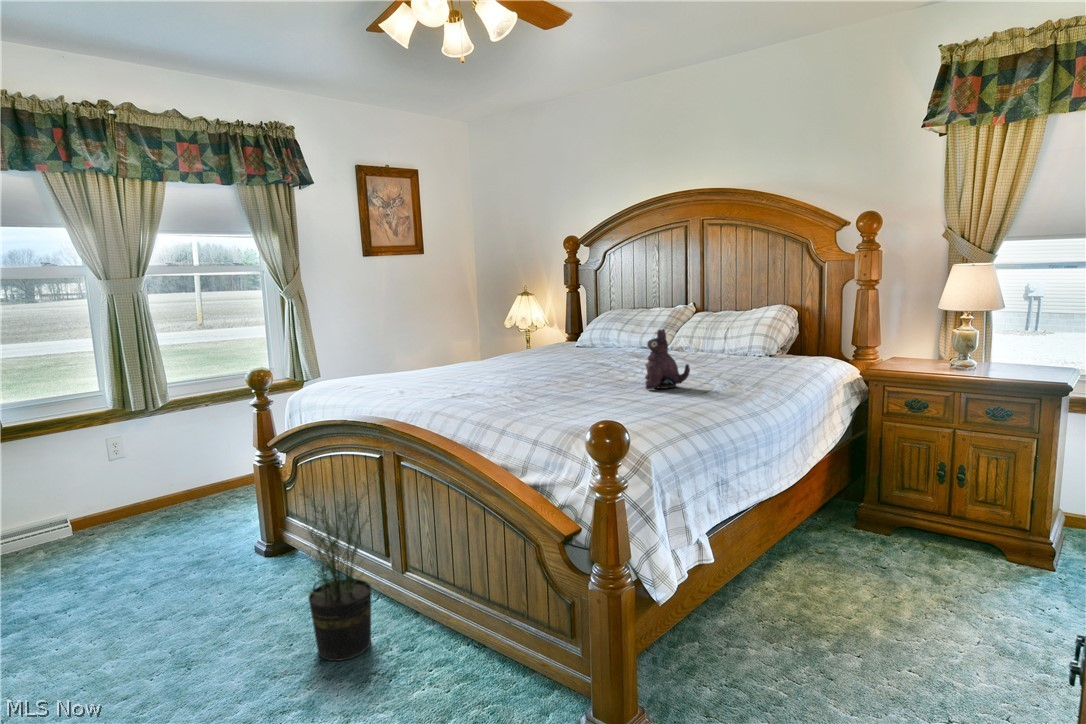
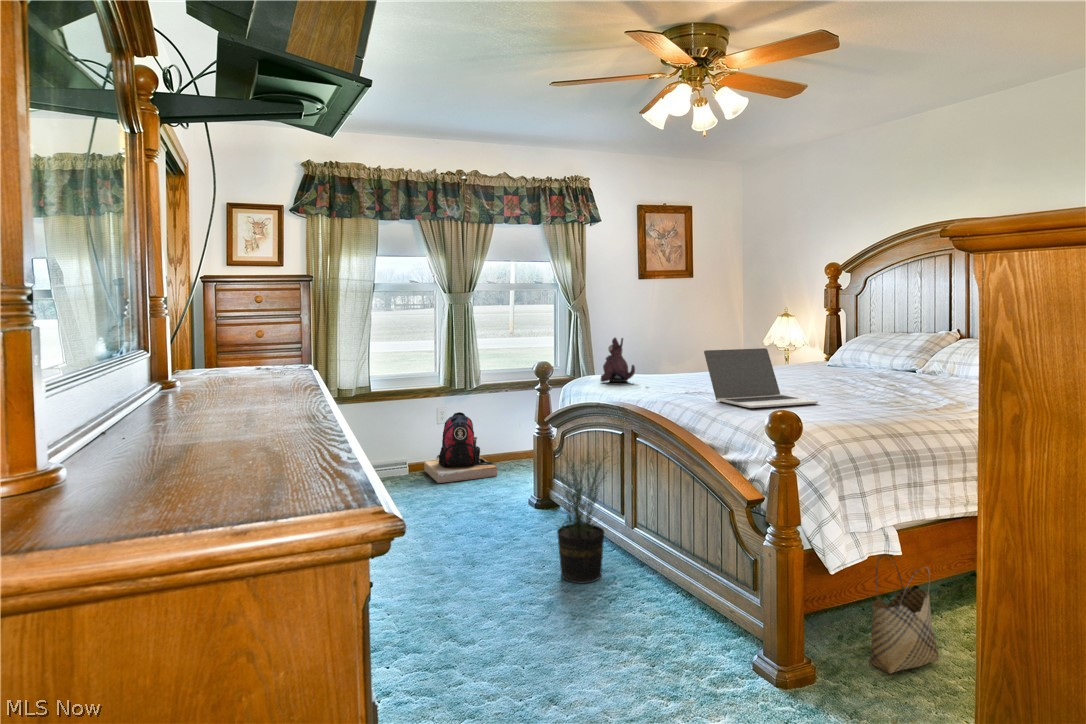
plush toy: present [645,329,690,389] -> present [601,338,635,382]
laptop: none [473,341,600,415] -> present [704,348,818,408]
backpack: none [84,440,199,542] -> present [424,412,497,483]
woven basket: none [687,565,746,694] -> present [869,554,938,673]

